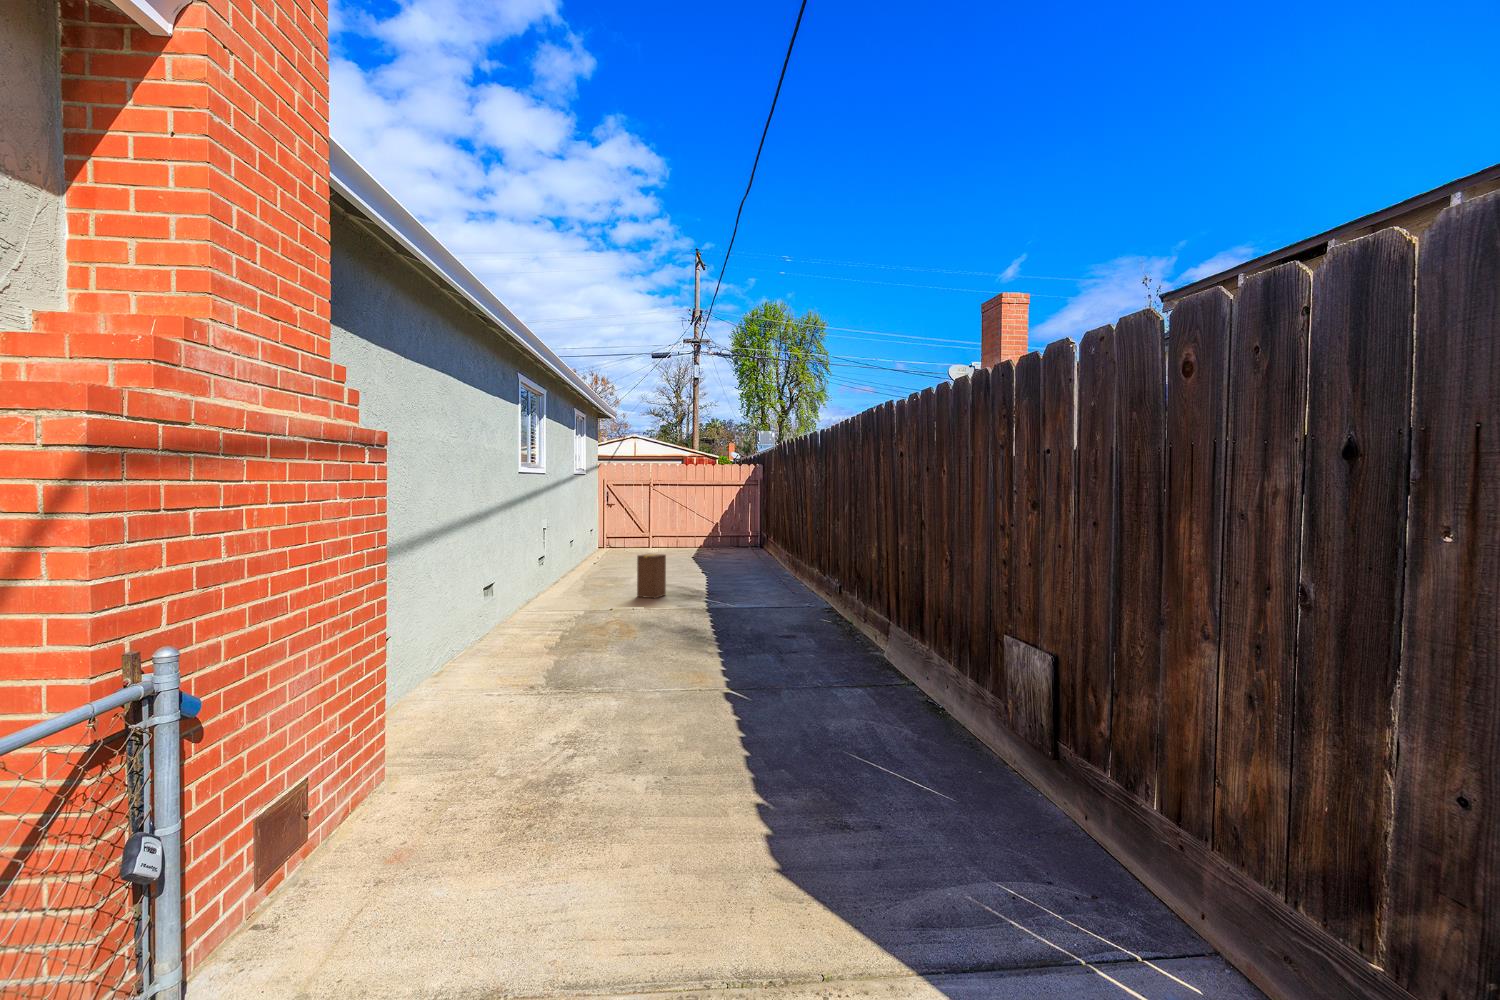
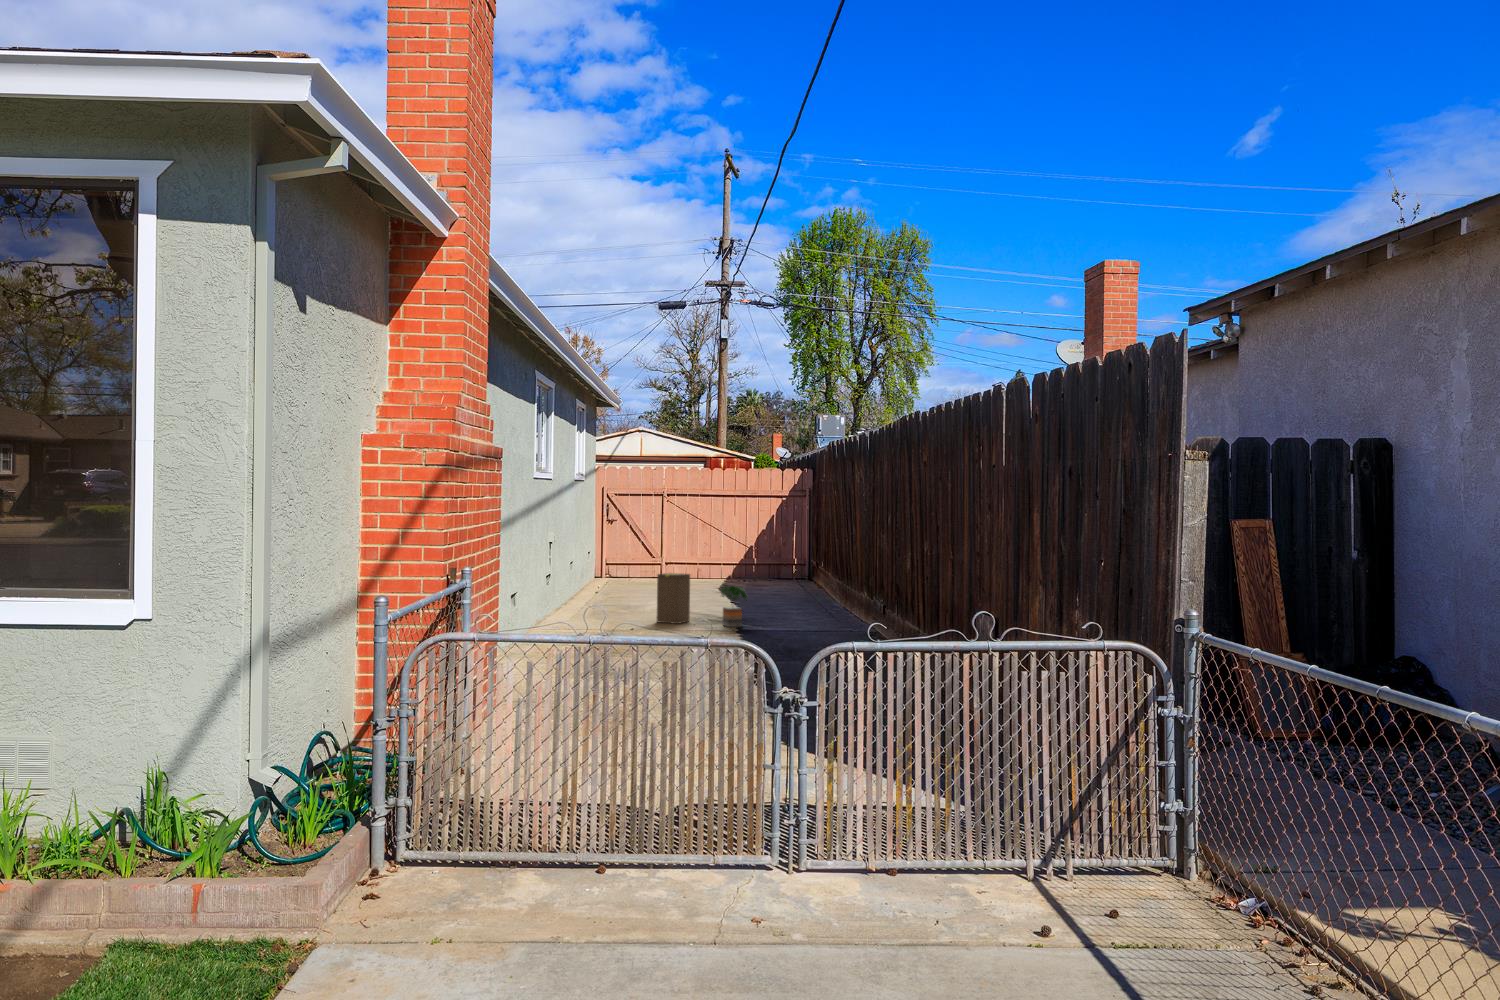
potted tree: none [691,565,716,601] -> present [721,586,748,627]

